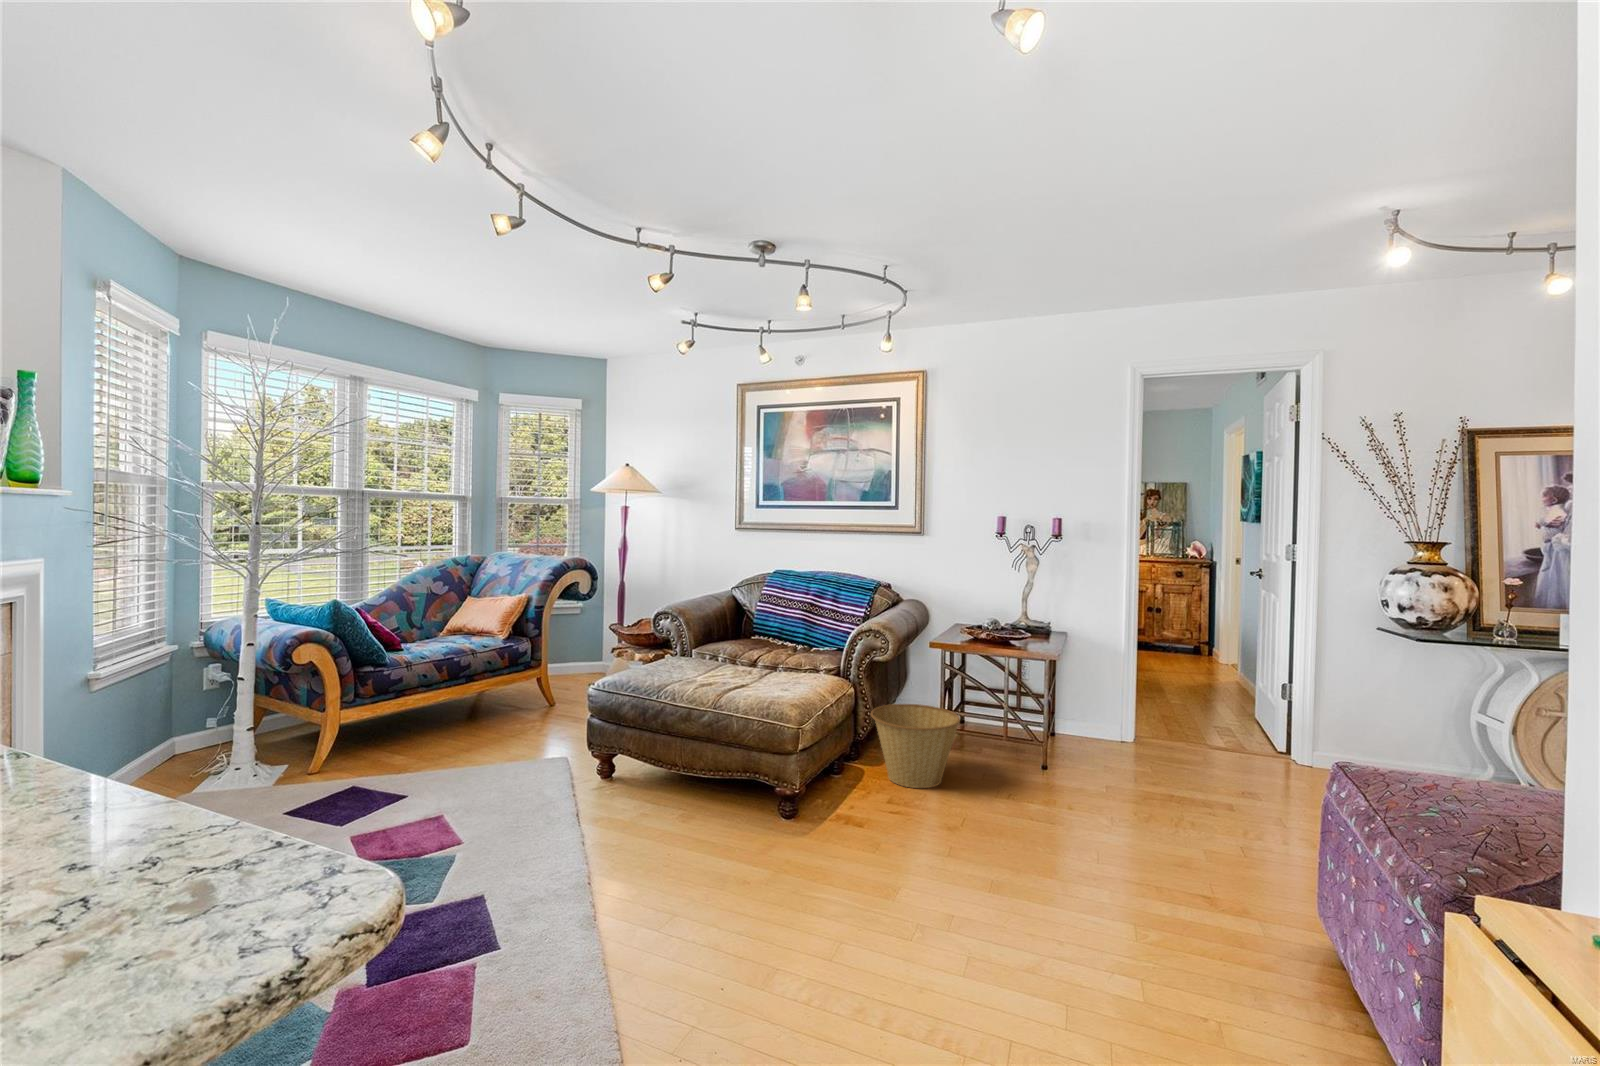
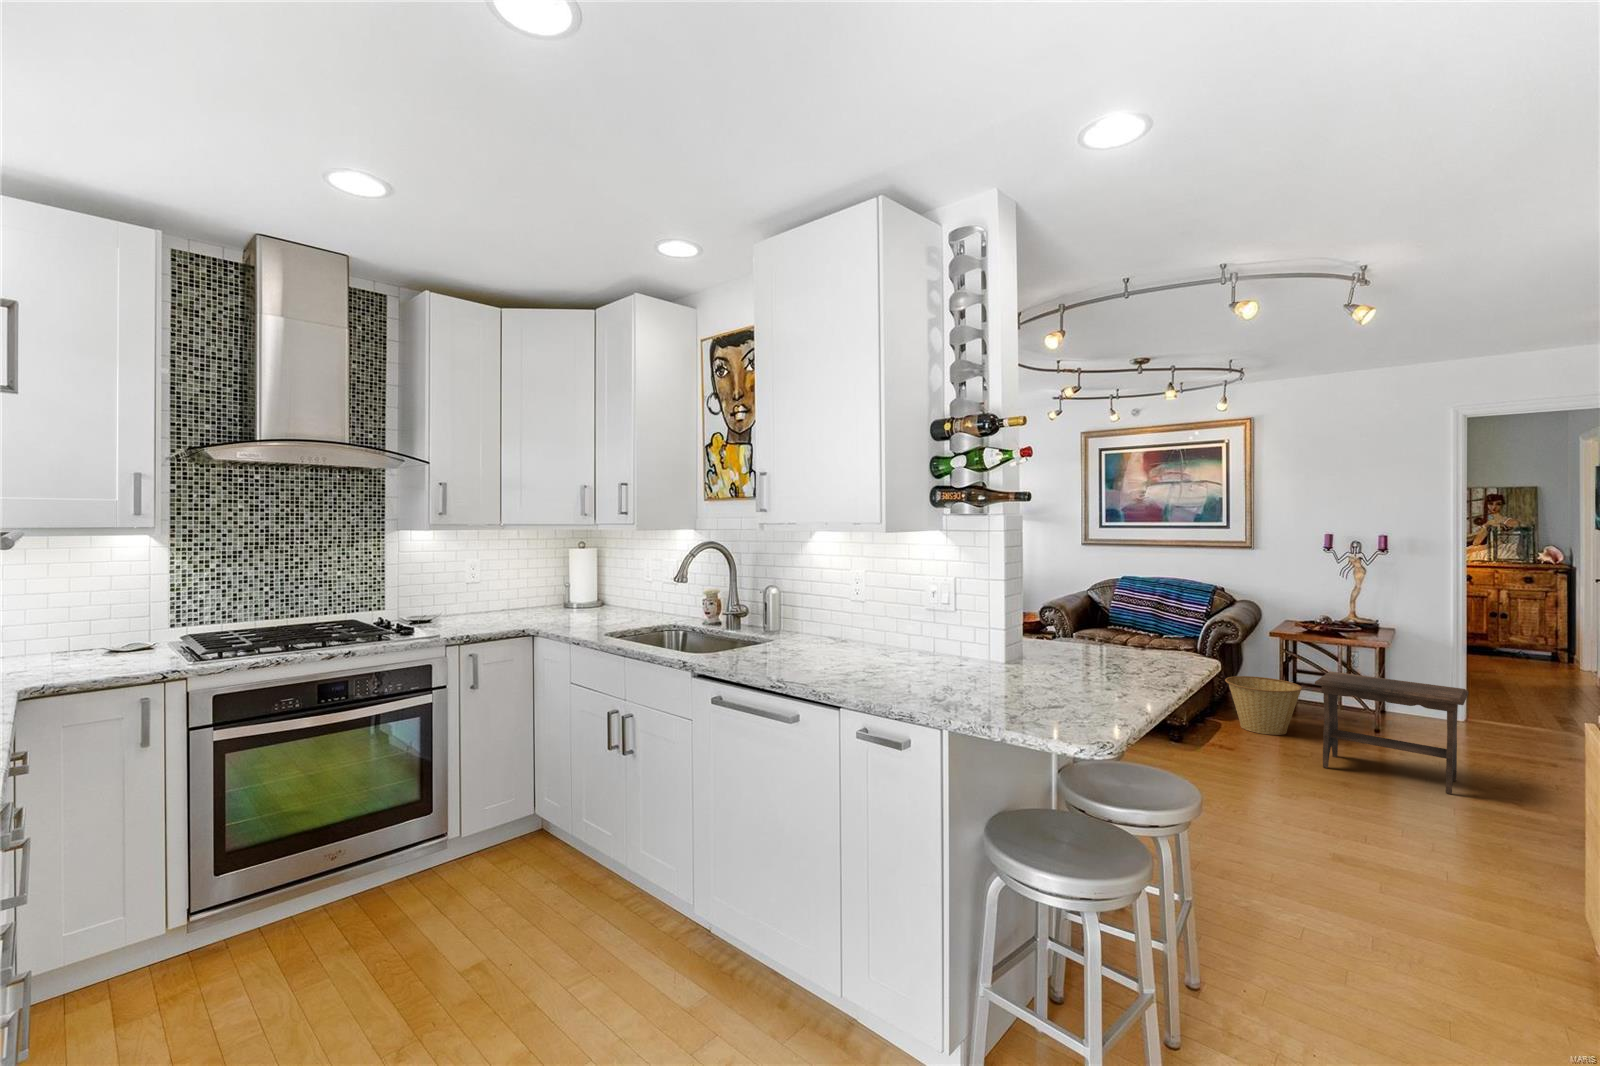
footstool: none [965,701,1147,886] -> present [1315,672,1468,794]

